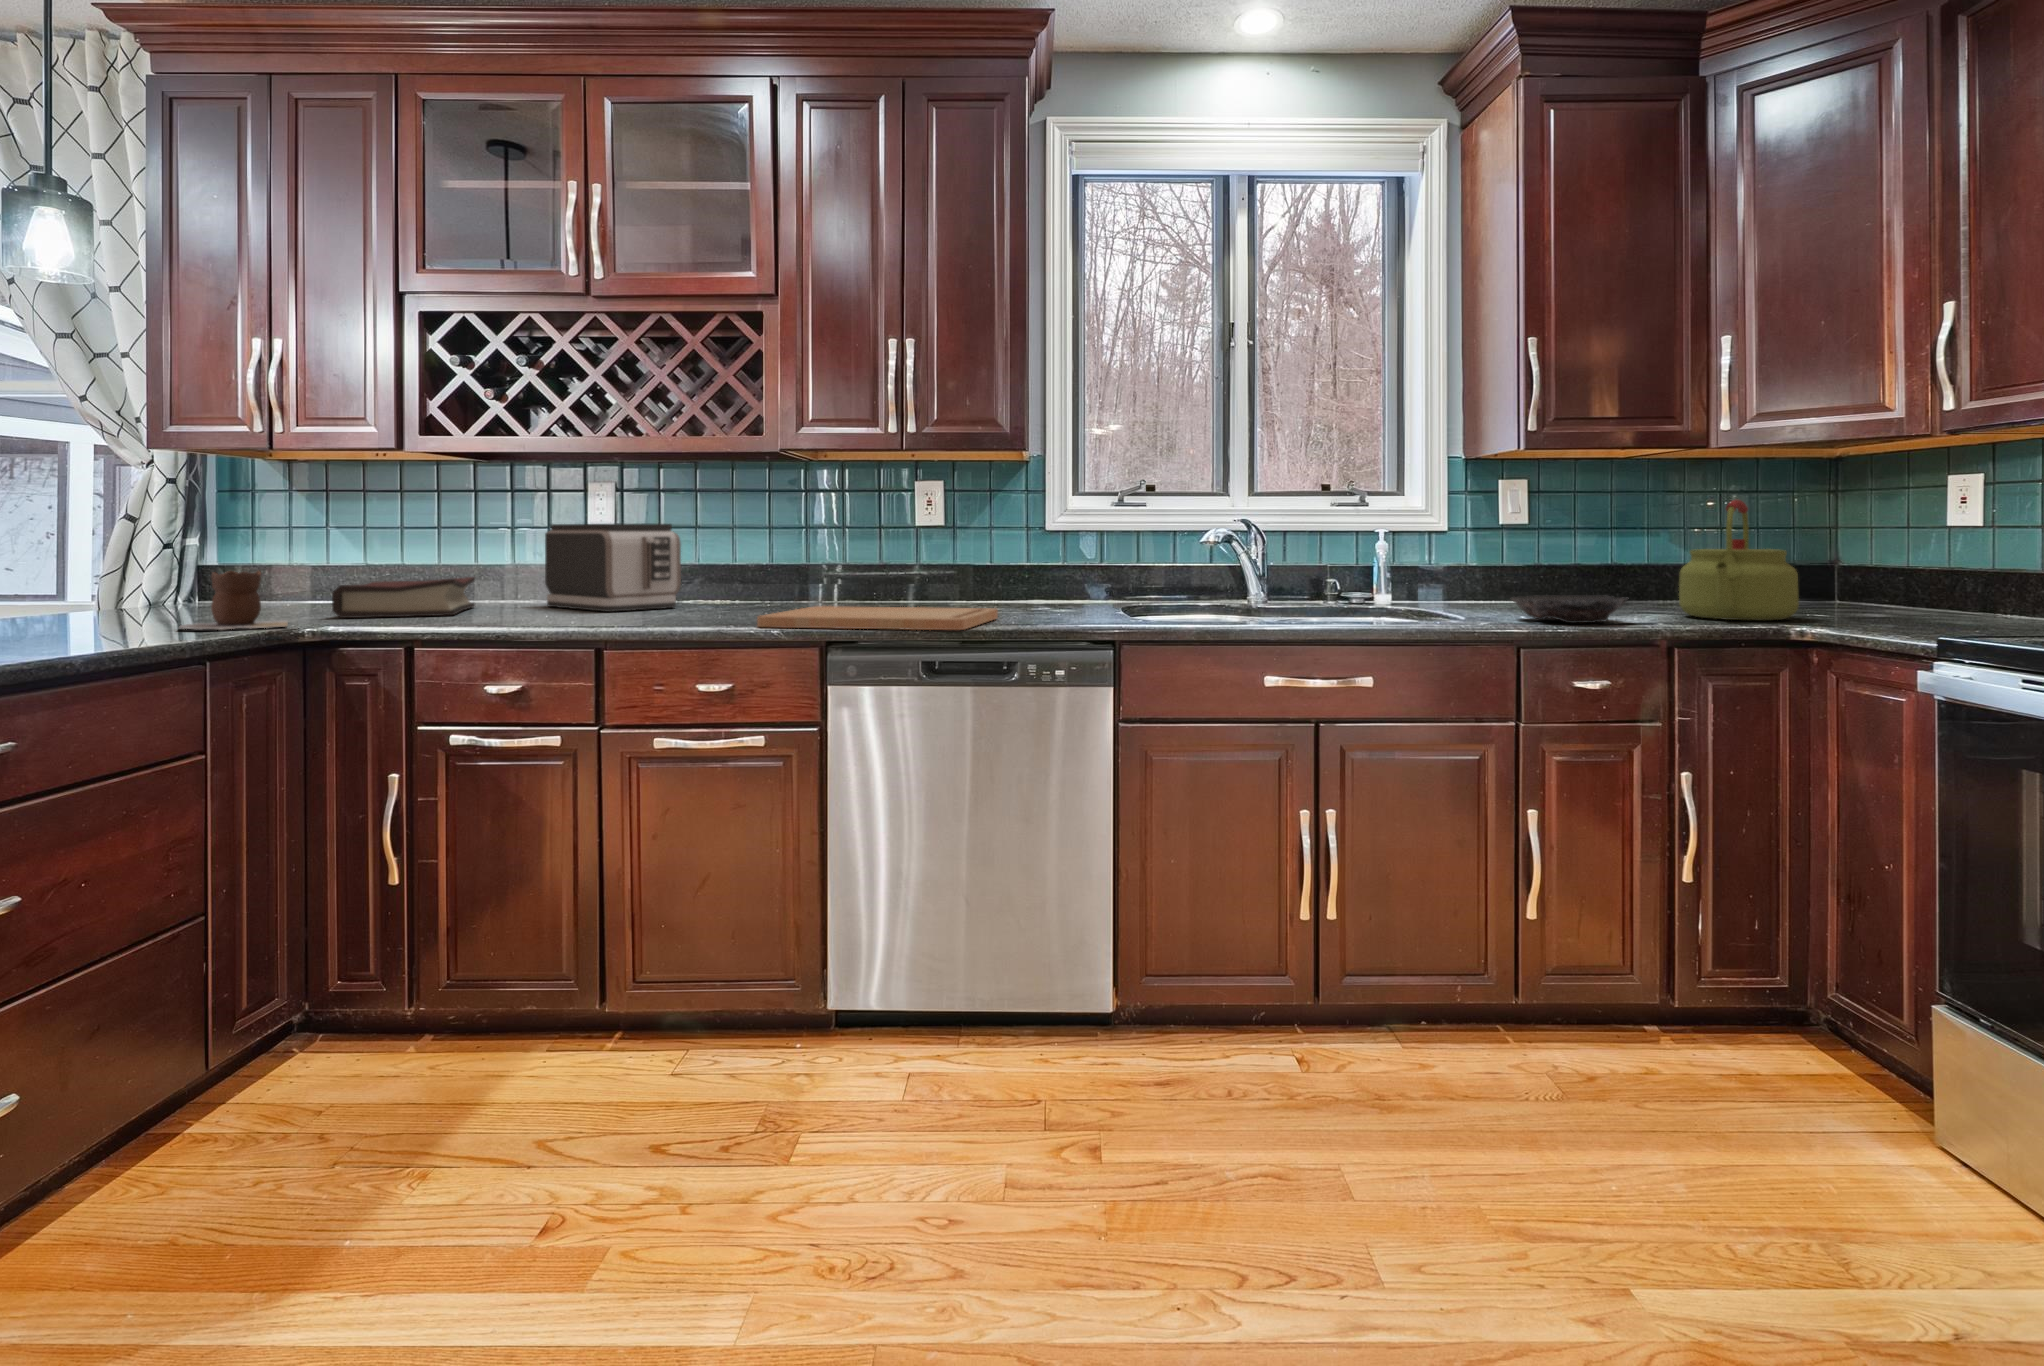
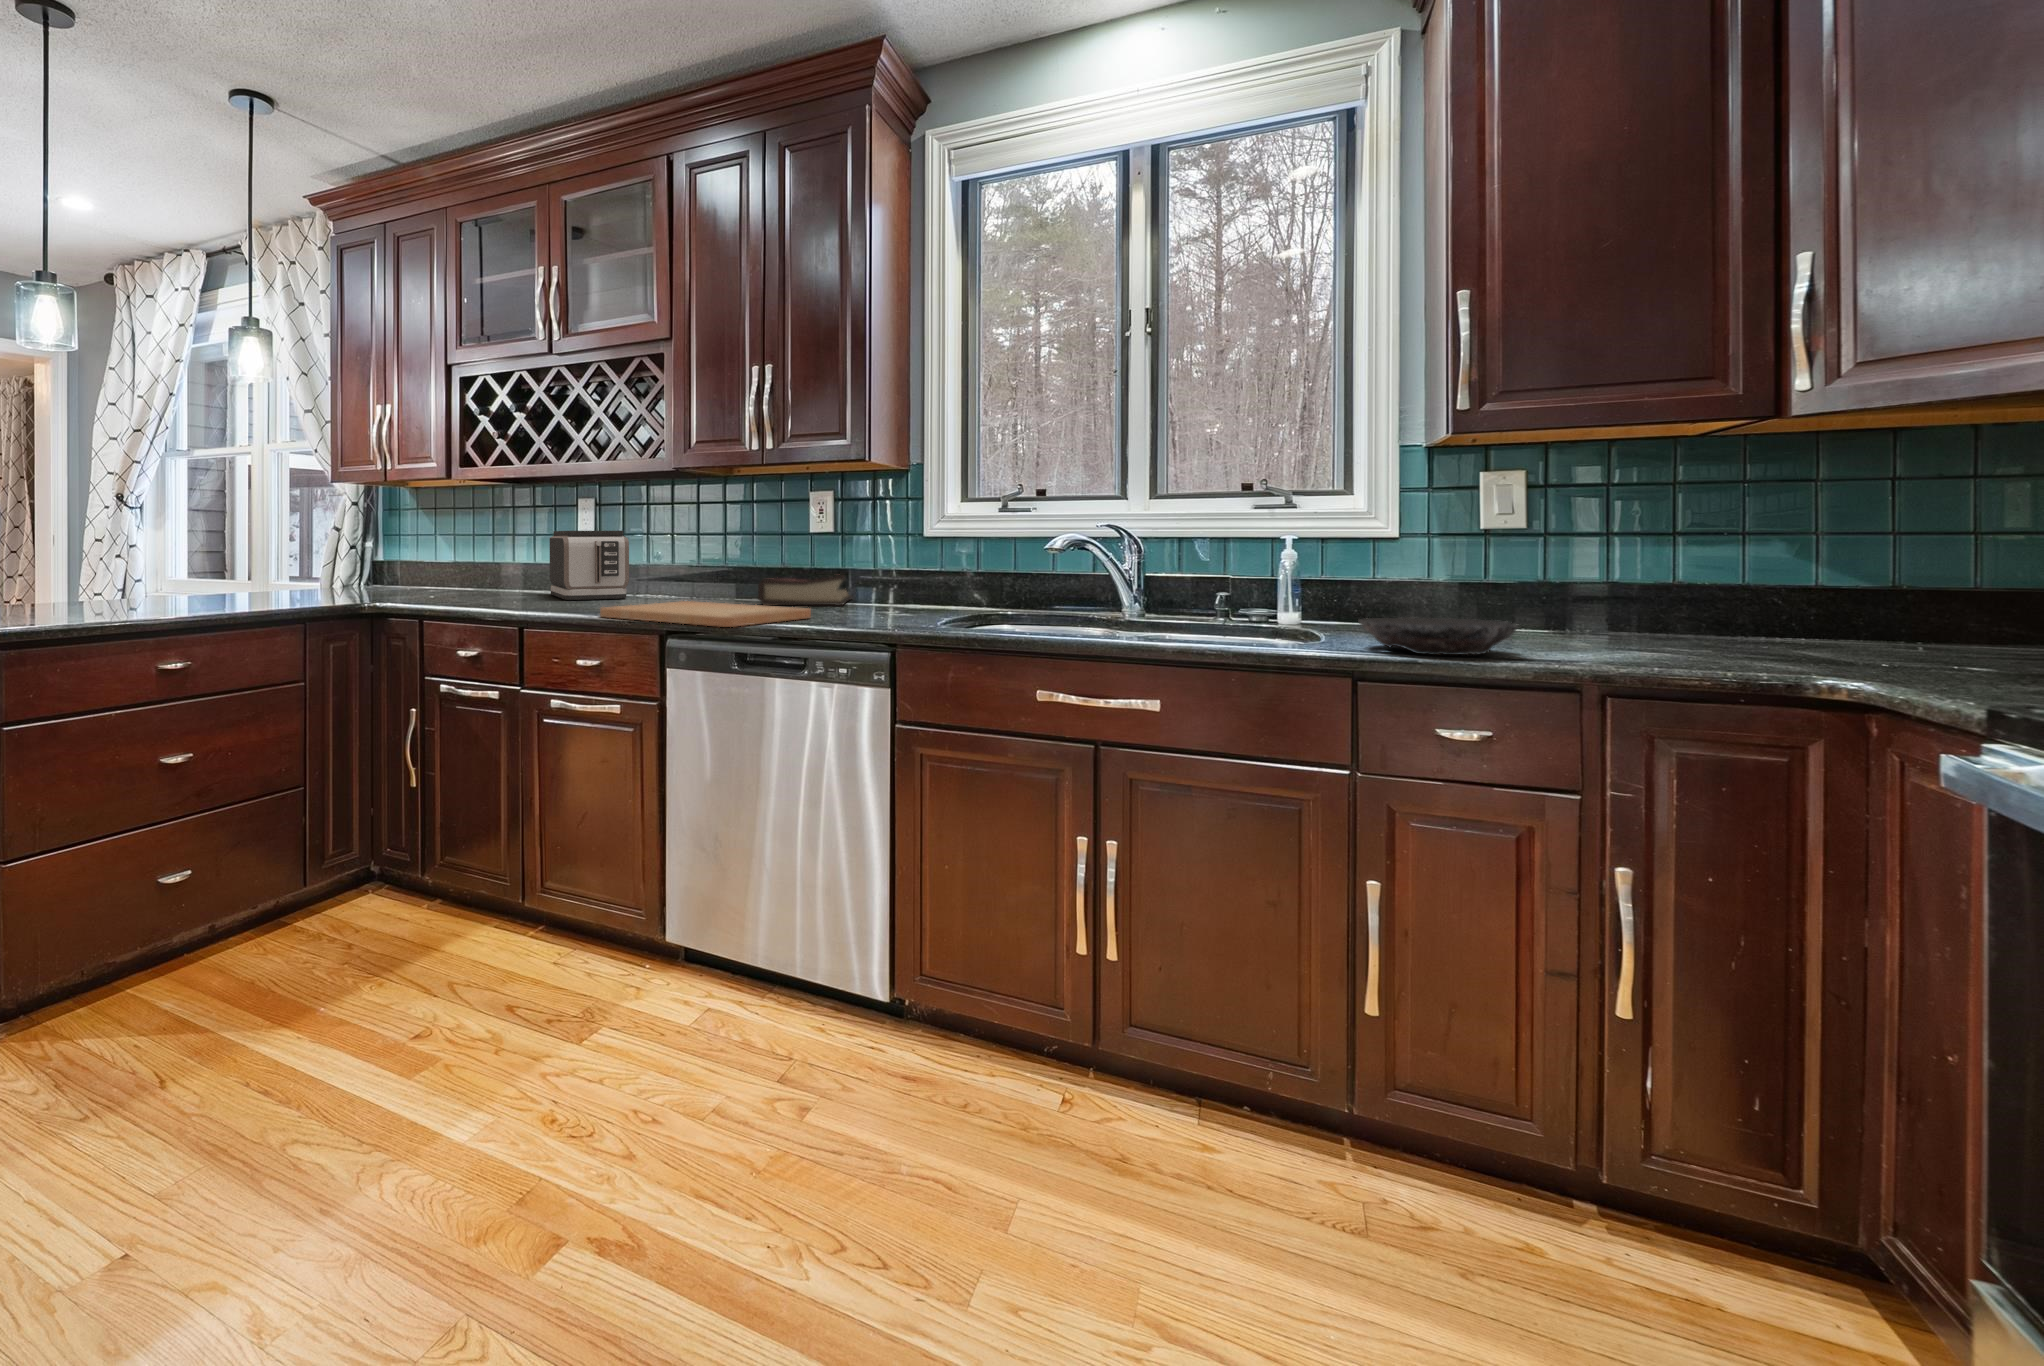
kettle: present [1679,500,1799,620] -> none [1649,493,1854,667]
vase: present [180,571,288,629] -> none [285,564,363,603]
hardback book: present [332,577,475,618] -> present [758,576,853,606]

